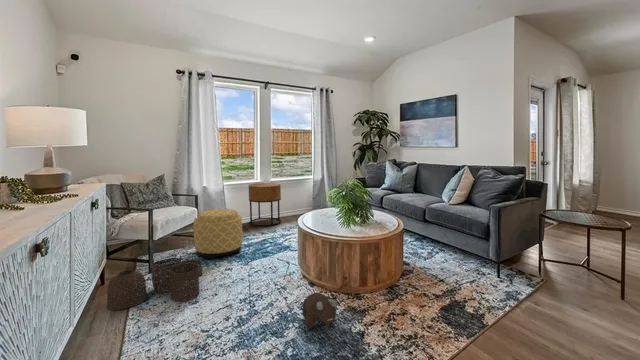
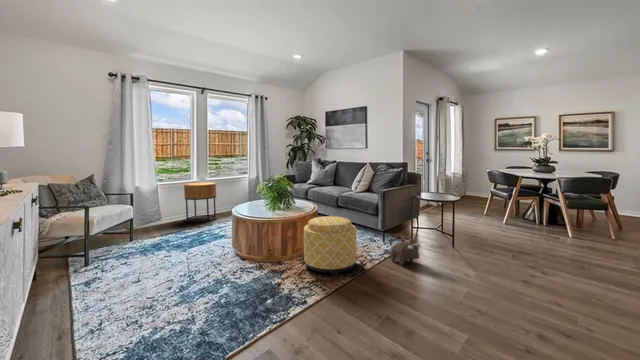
ottoman: present [194,209,242,259] -> present [304,216,356,276]
woven basket: present [107,256,202,310] -> none [48,244,141,293]
plush toy: present [302,292,337,329] -> present [391,242,420,265]

